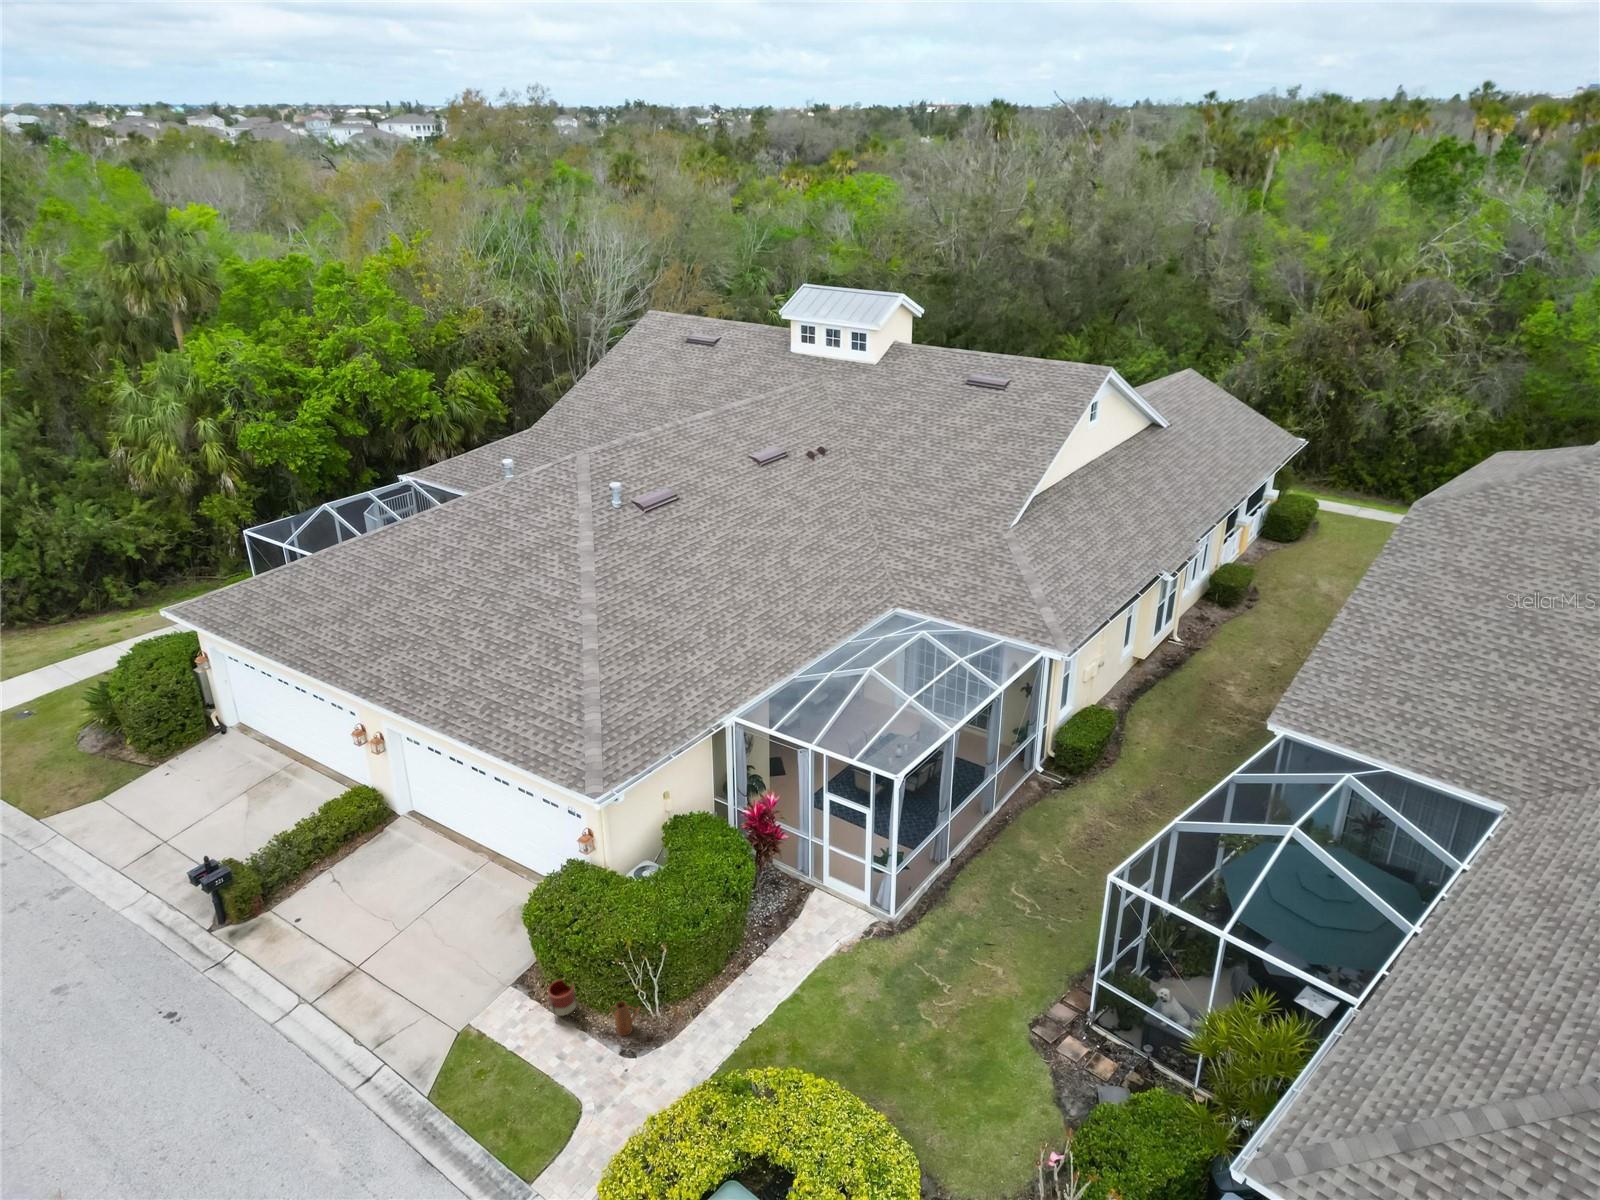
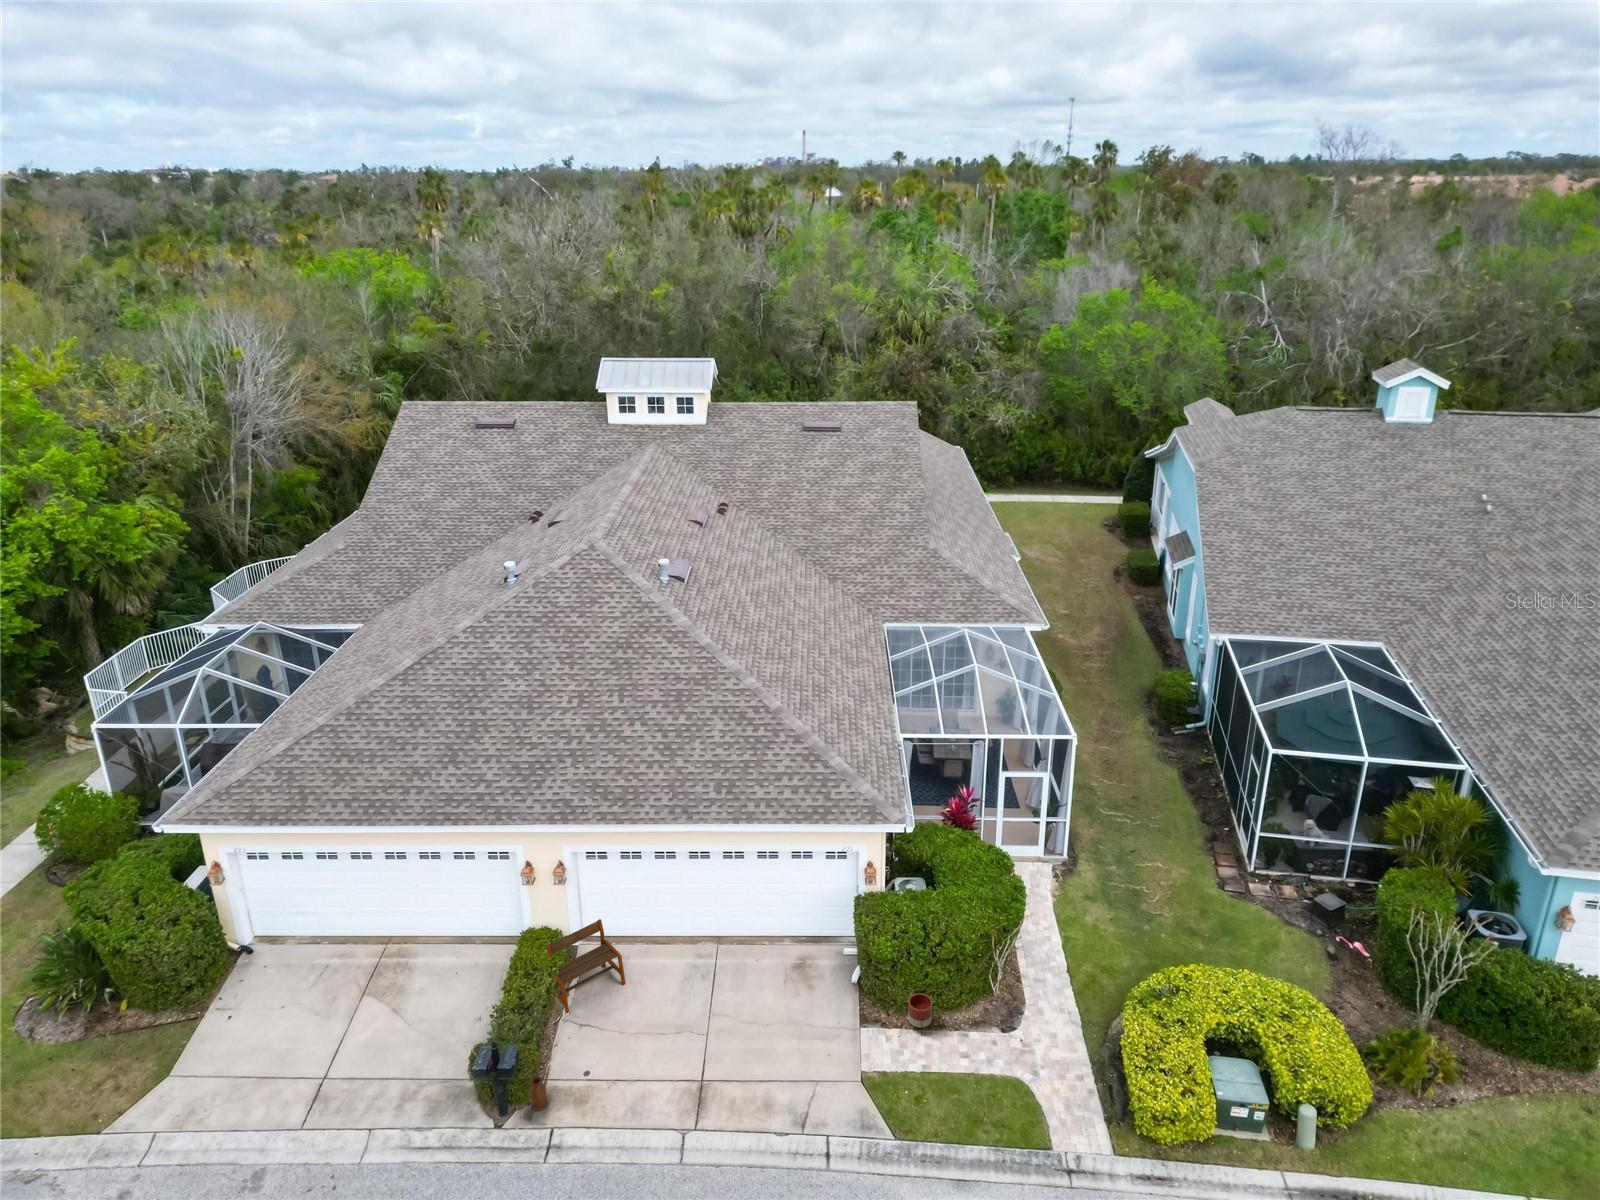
bench: none [341,800,416,872] -> present [546,919,626,1014]
watering can: present [610,1001,642,1036] -> present [529,1066,550,1111]

